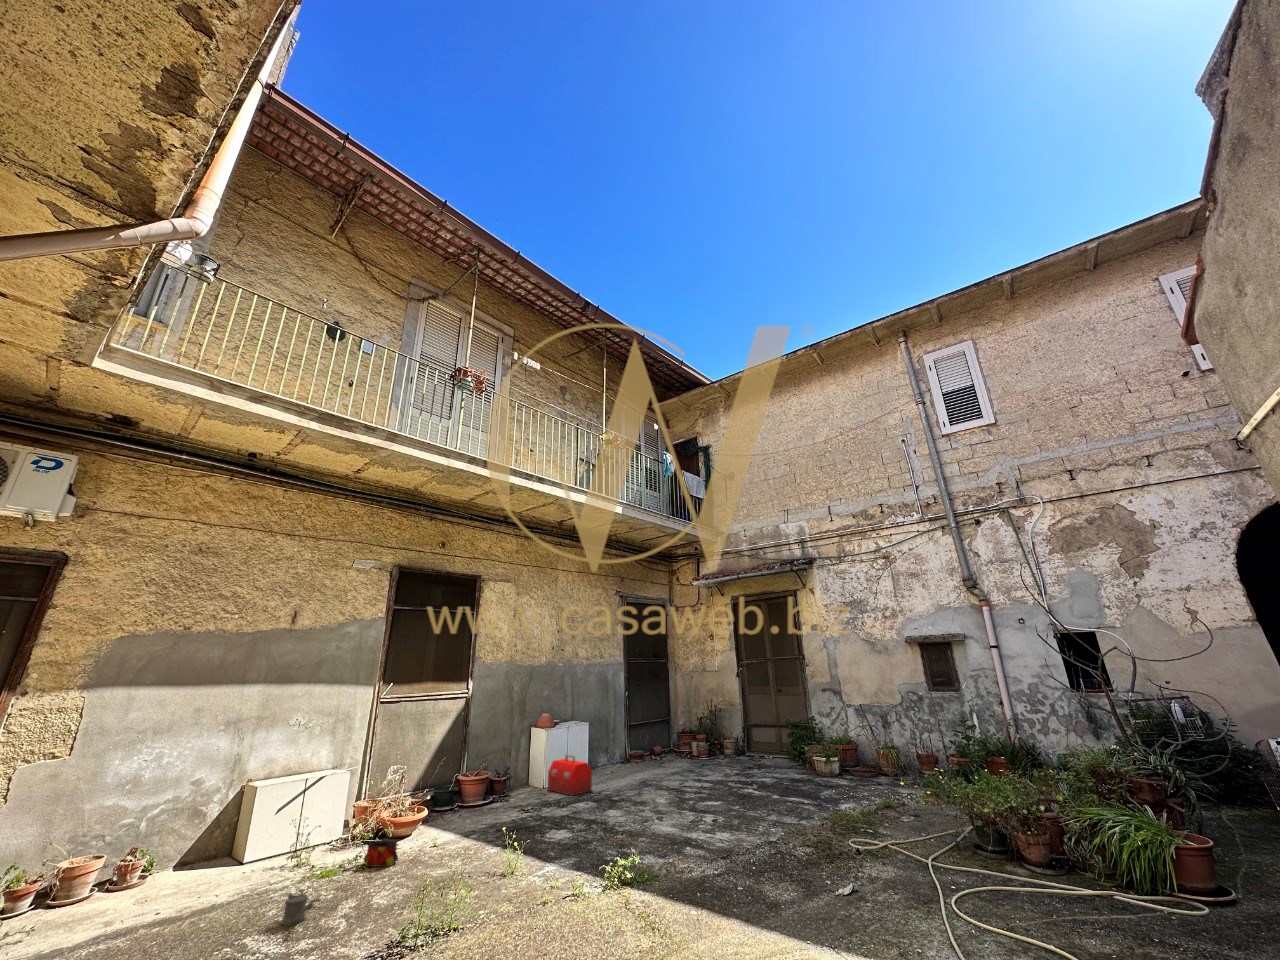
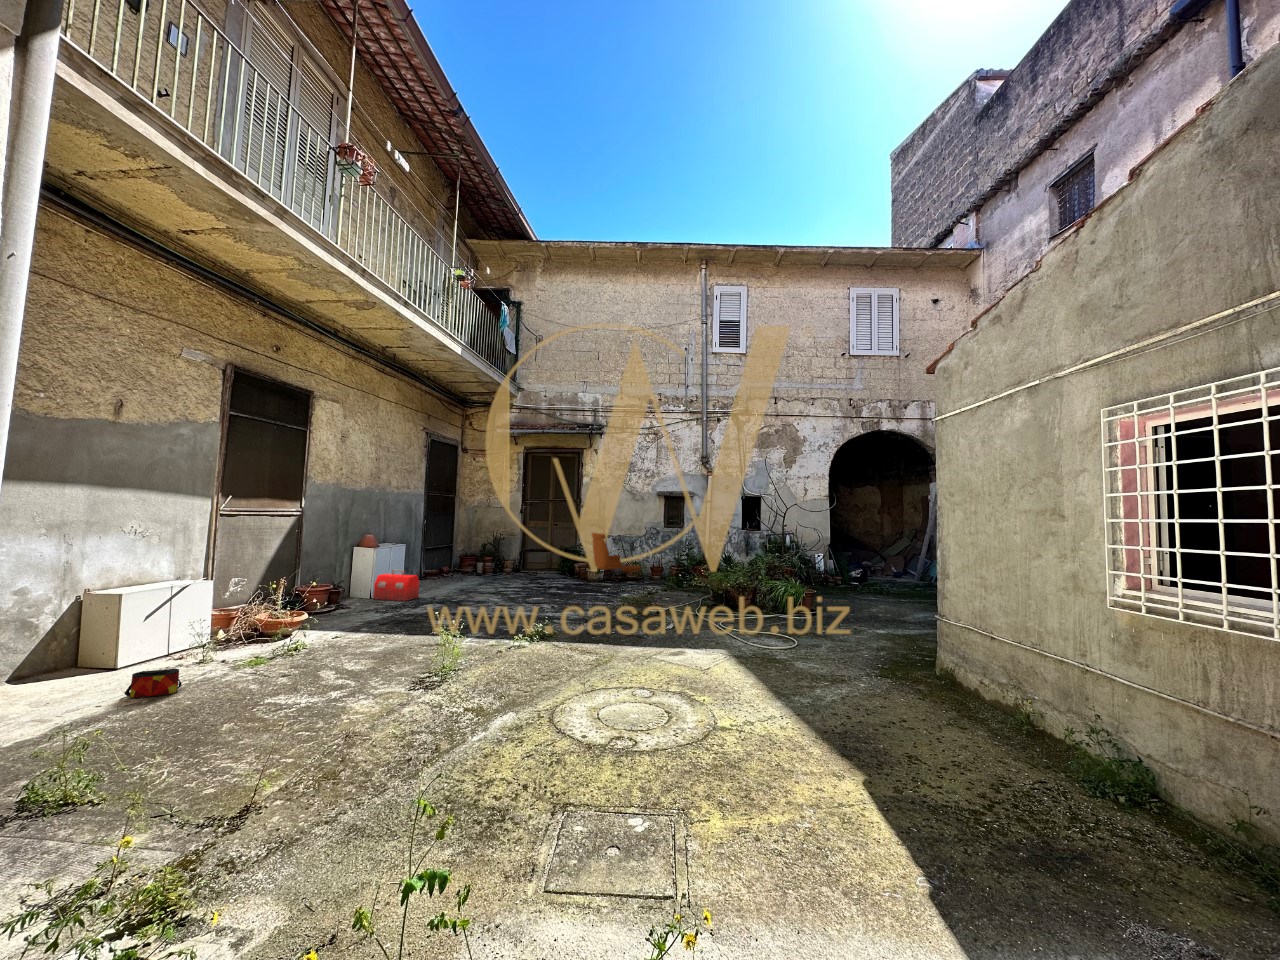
lounge chair: none [814,702,906,779] -> present [592,533,641,579]
bag: present [364,841,398,867] -> present [124,669,182,699]
watering can: present [282,893,313,926] -> none [267,666,315,689]

